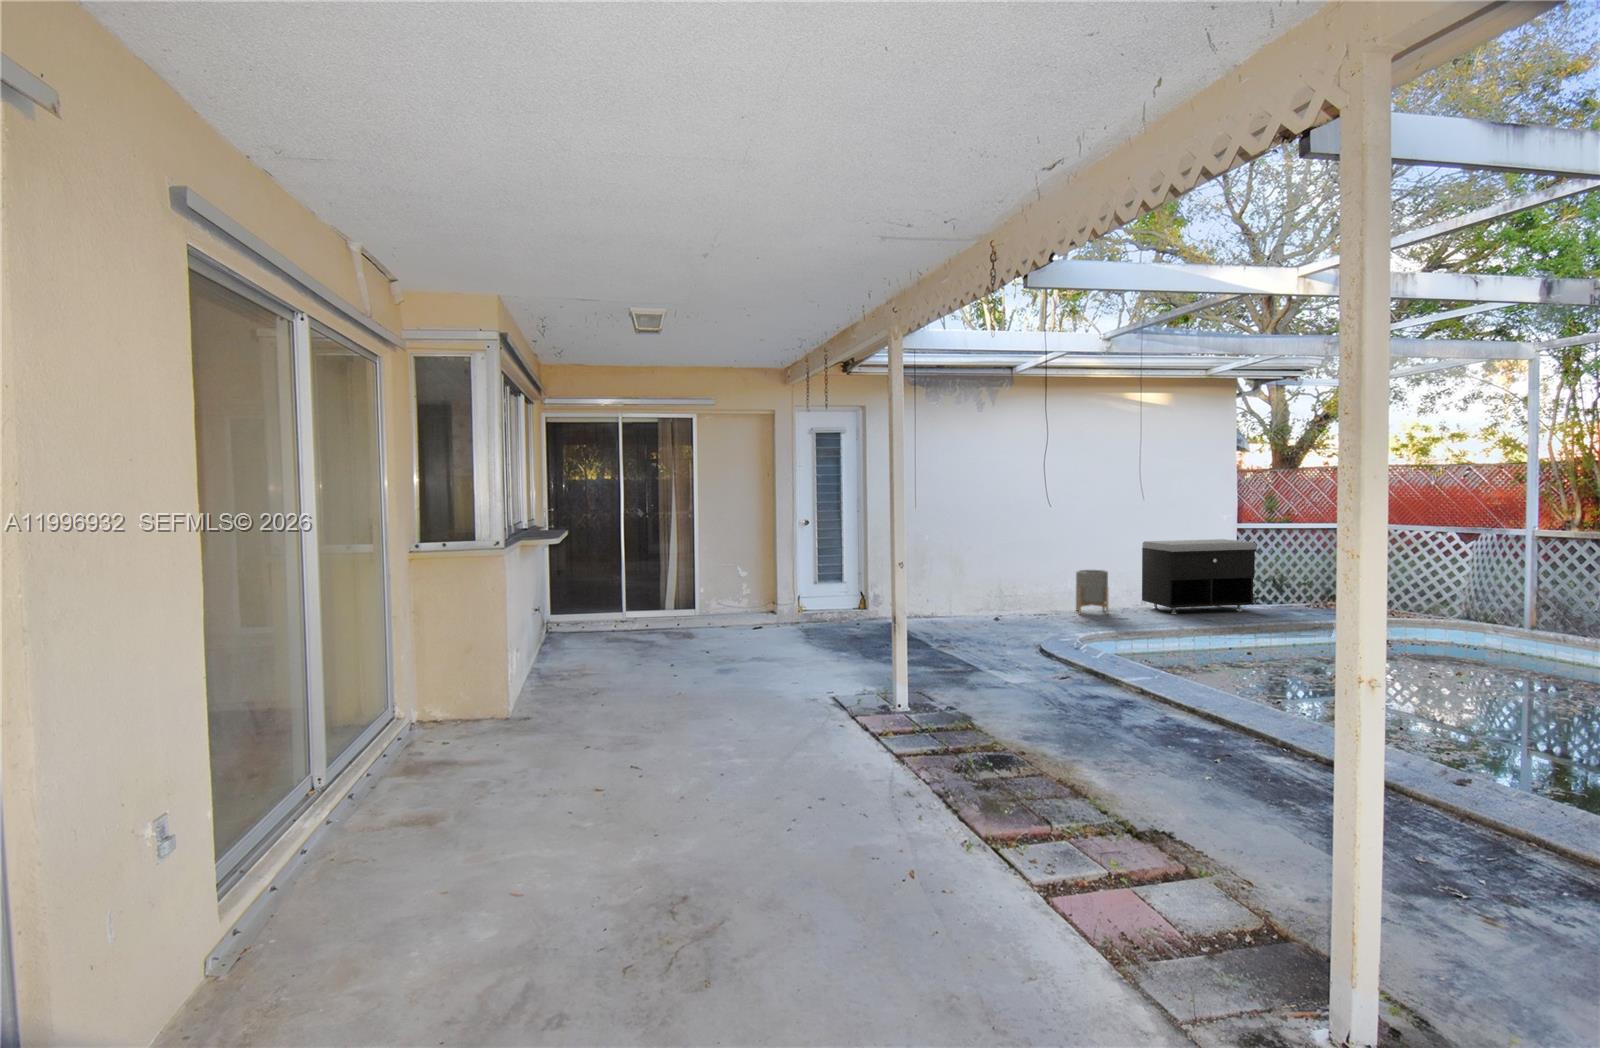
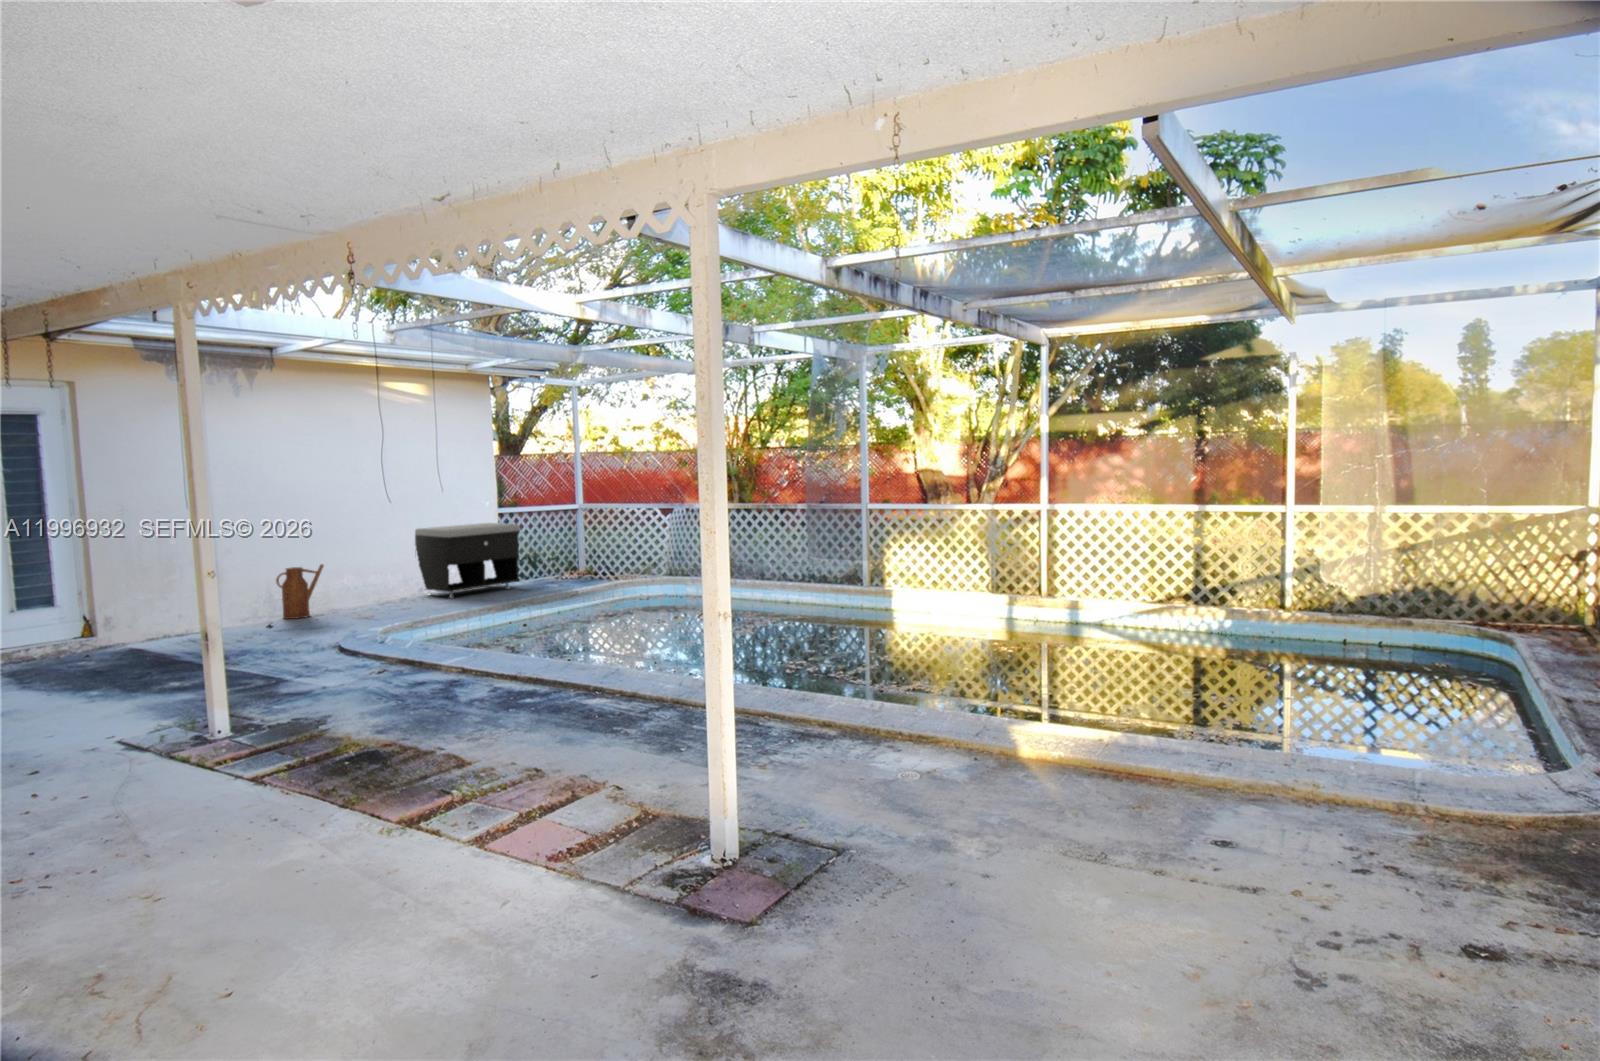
watering can: none [1012,569,1054,616] -> present [276,564,324,619]
planter: present [1076,570,1108,614] -> none [348,561,388,610]

